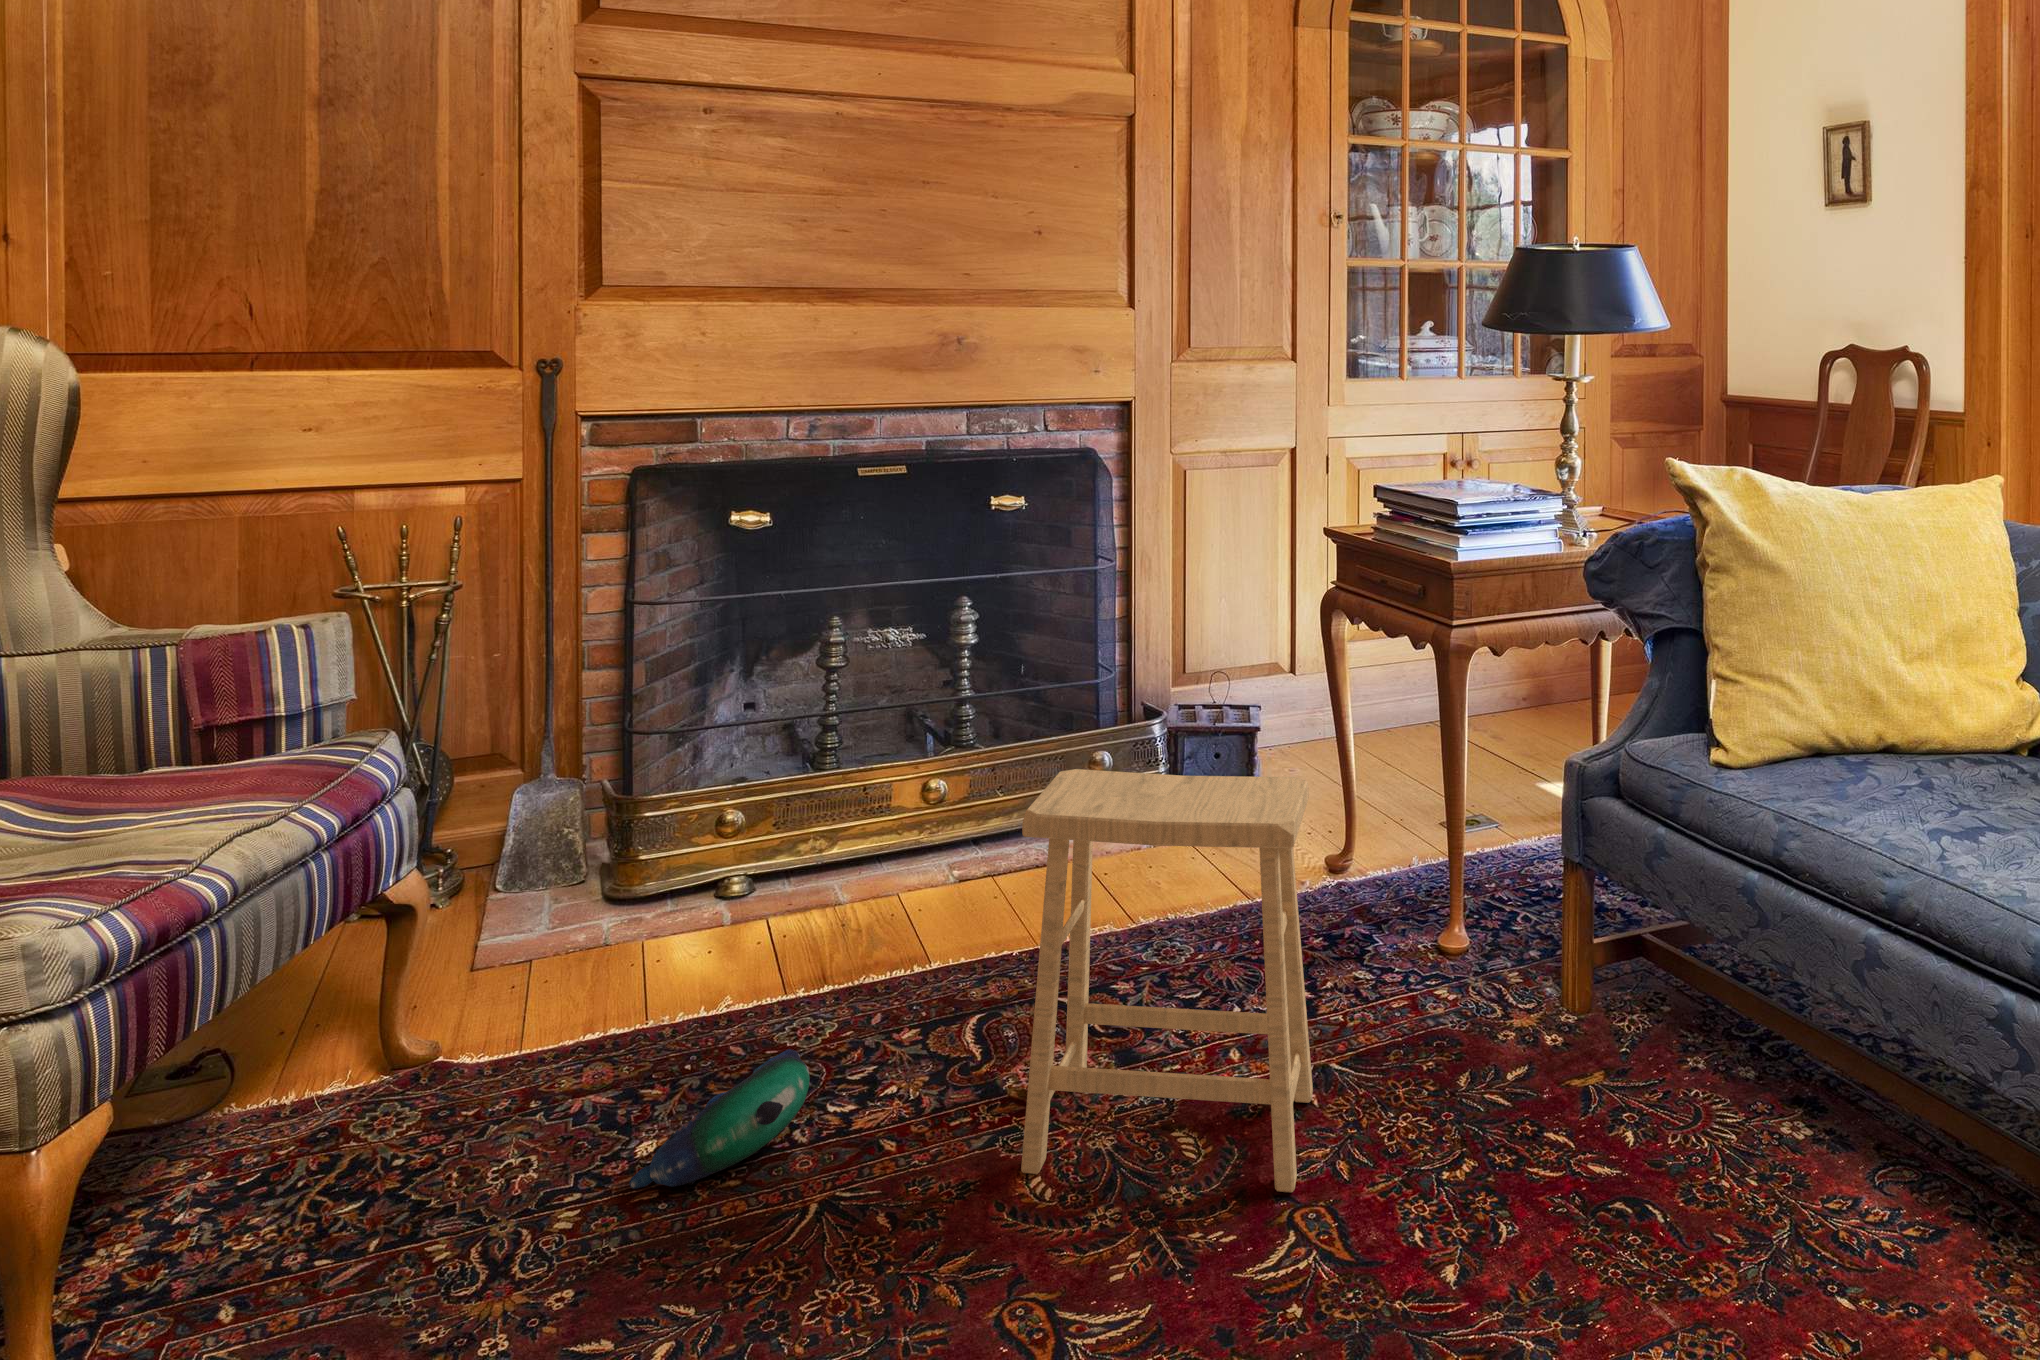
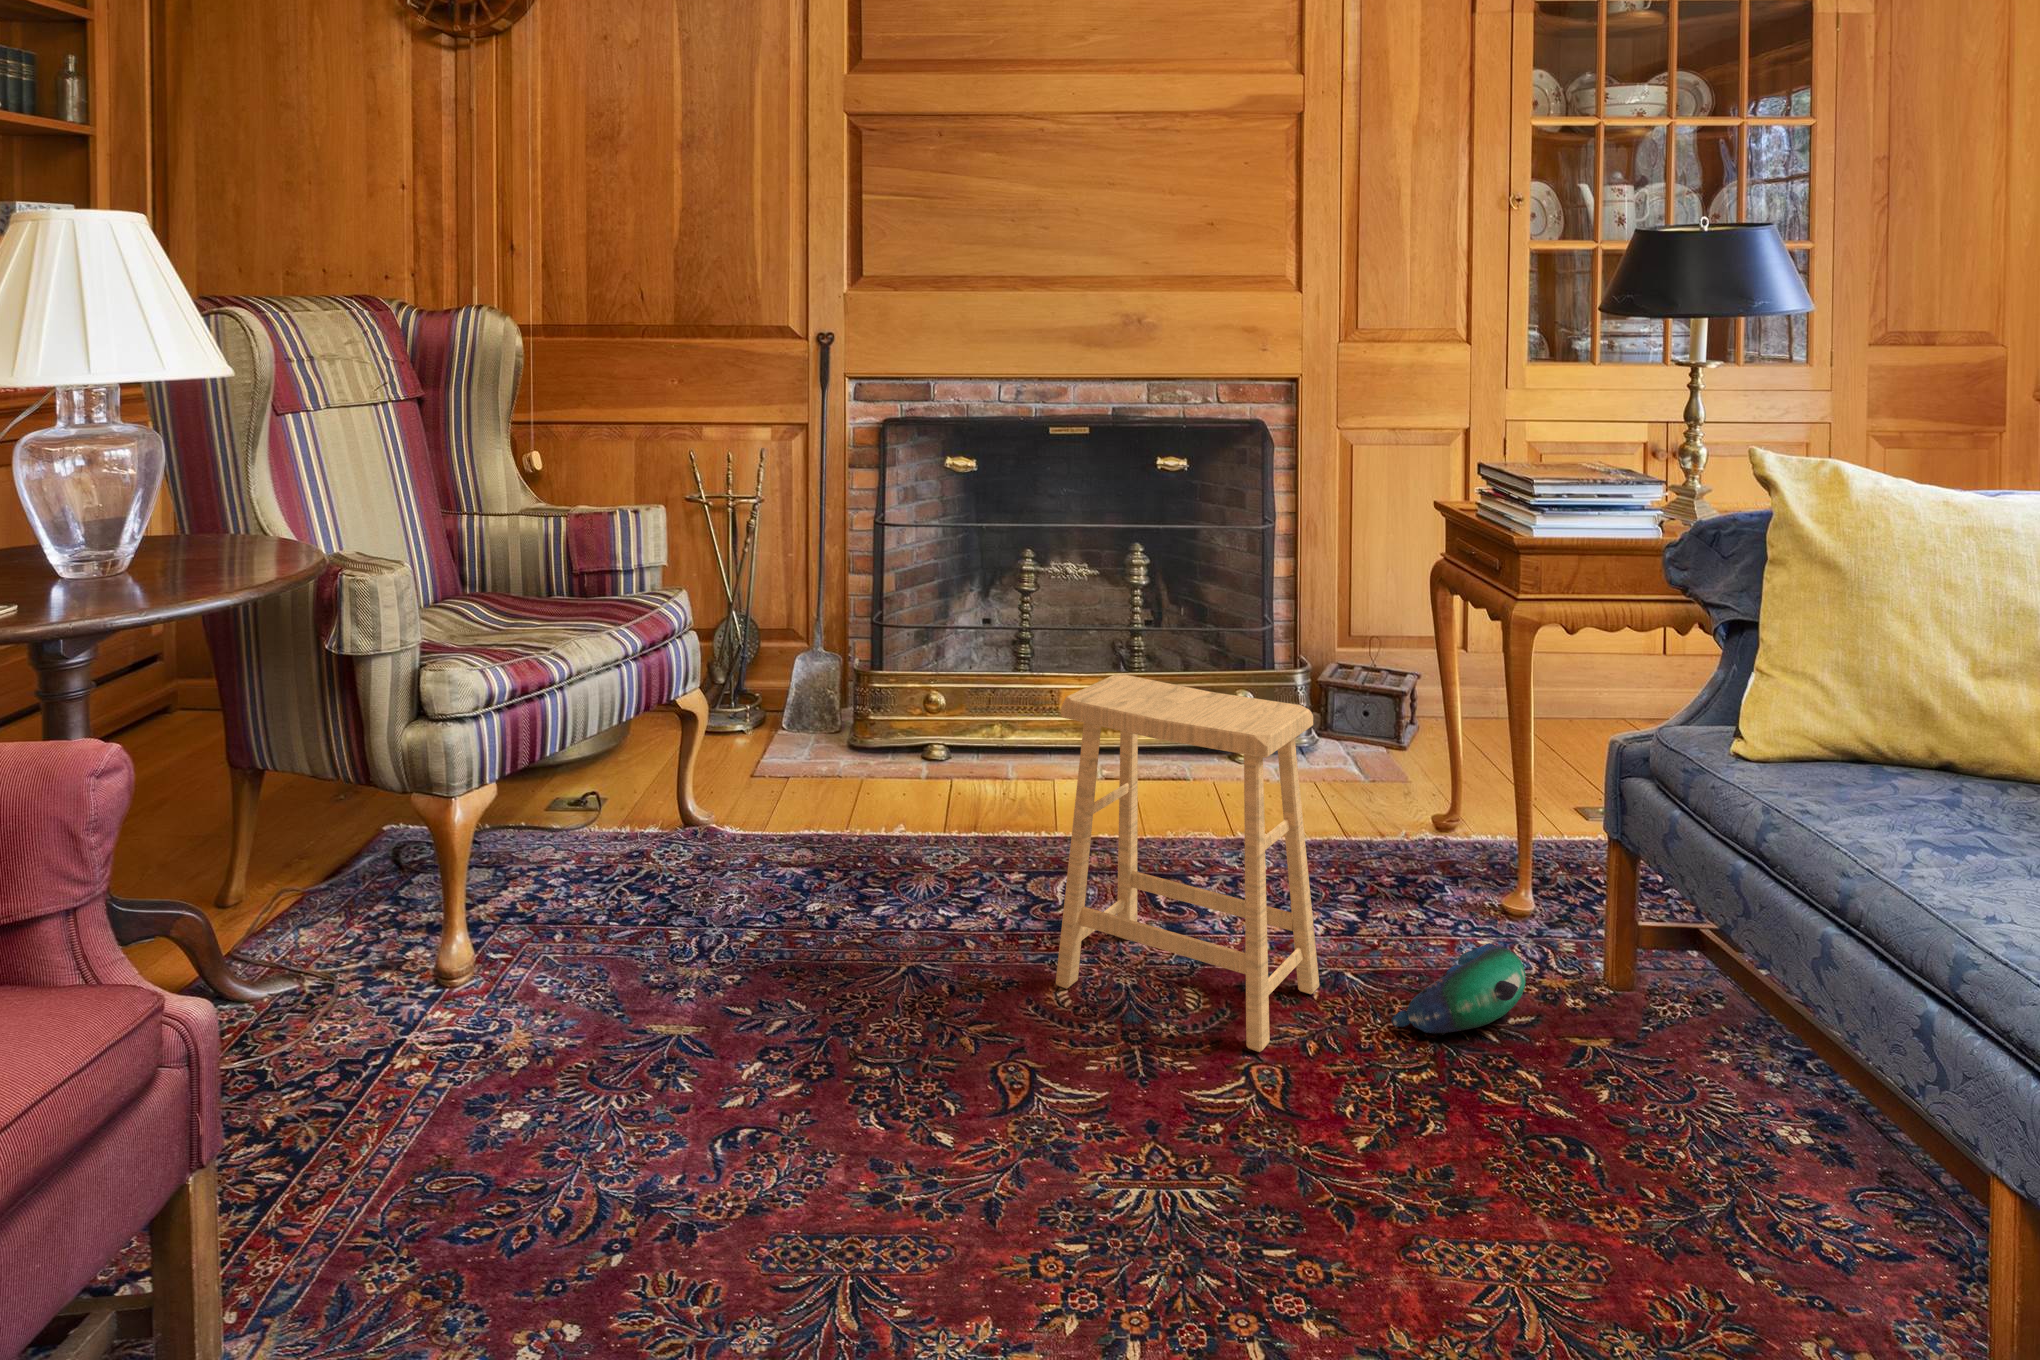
plush toy: present [629,1049,810,1189] -> present [1391,943,1526,1035]

